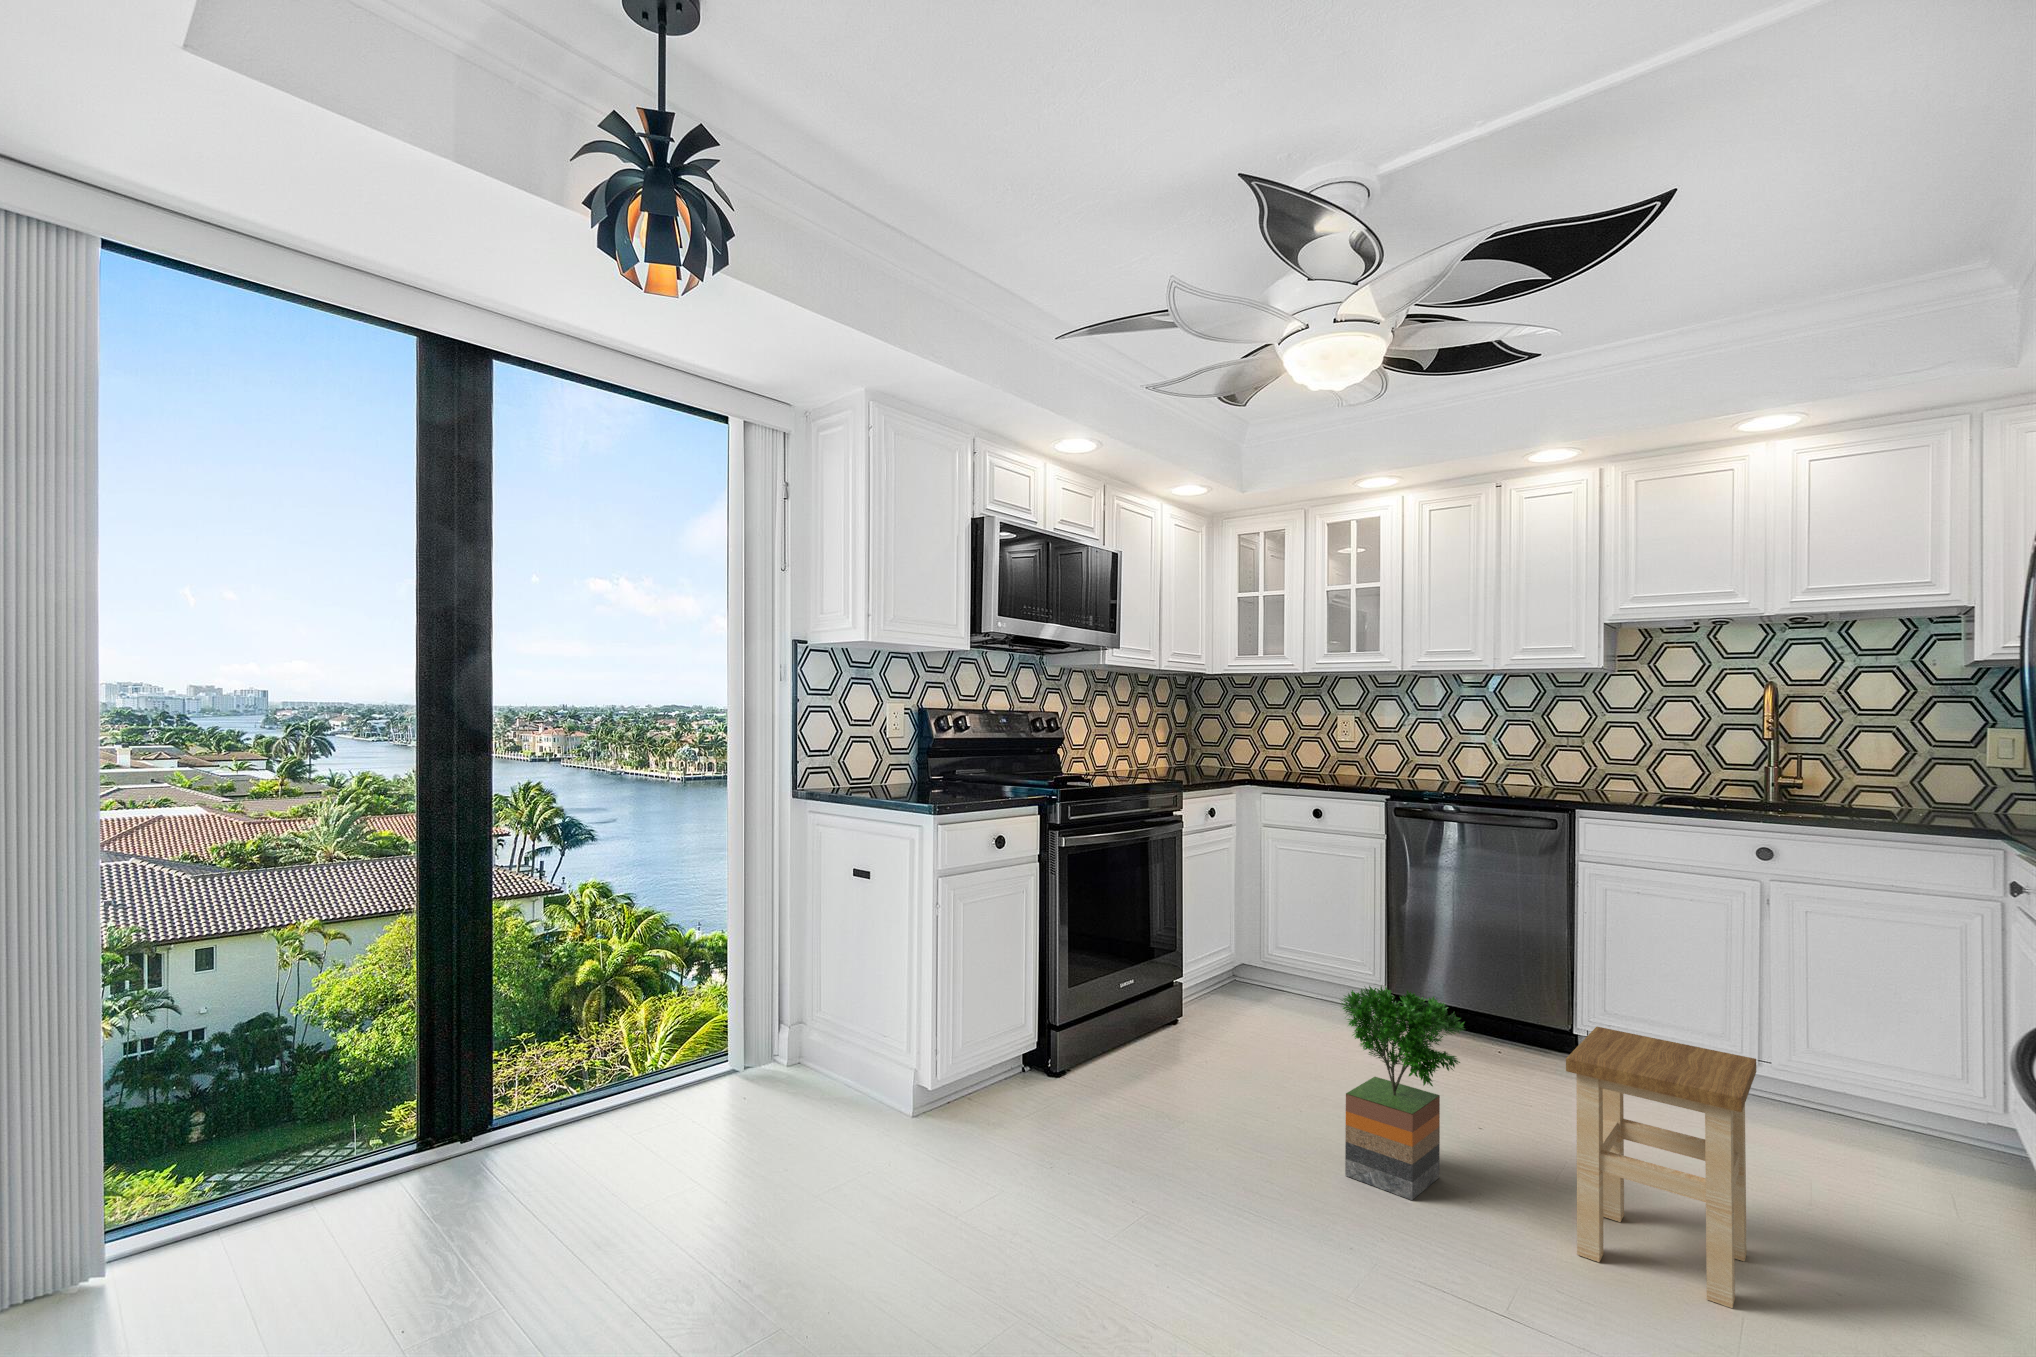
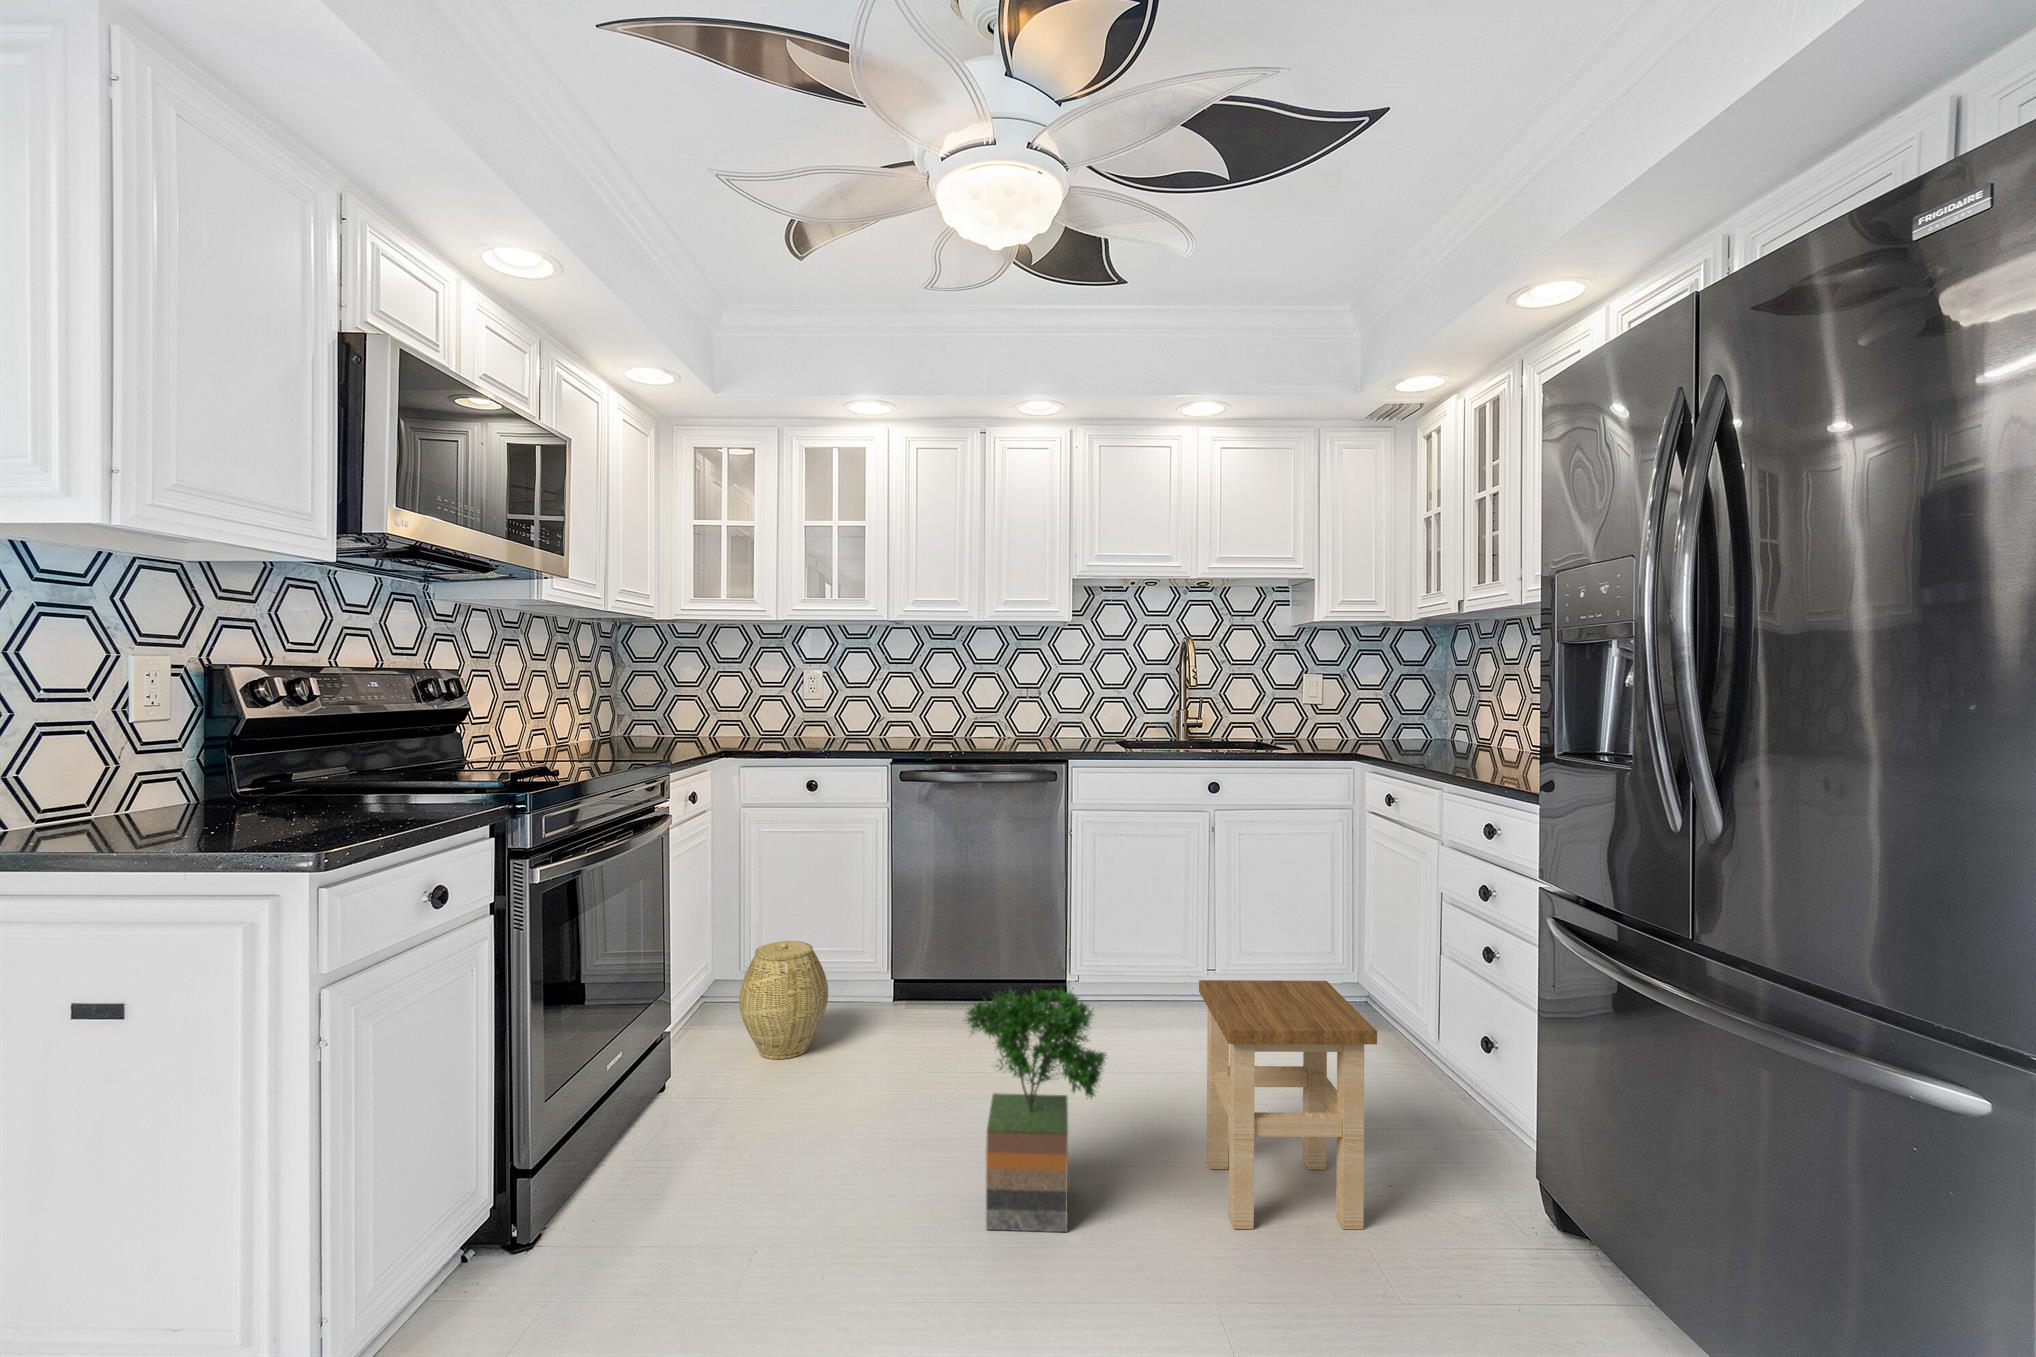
woven basket: none [1237,942,1311,1039] -> present [739,941,828,1059]

